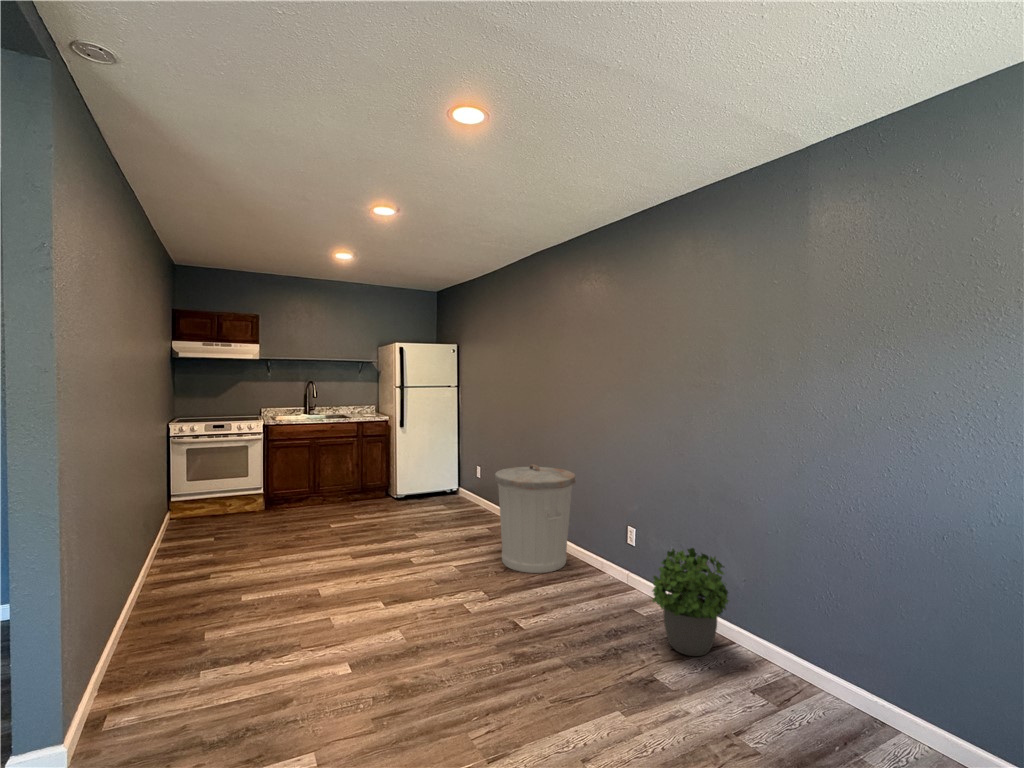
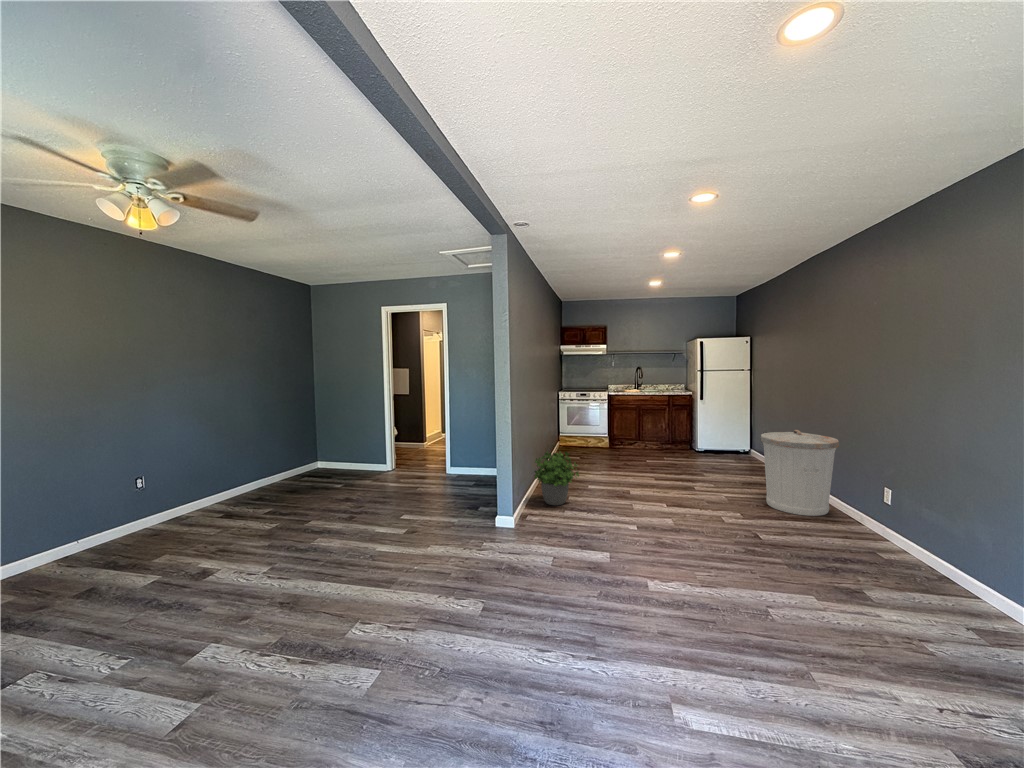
potted plant: present [652,548,729,656] -> present [535,452,579,505]

